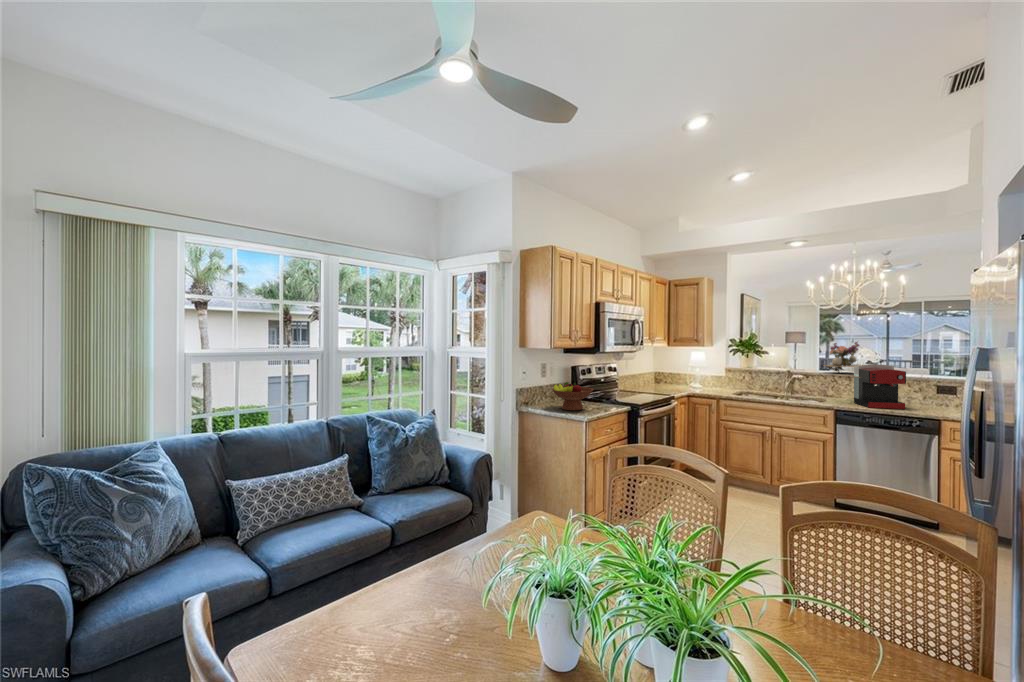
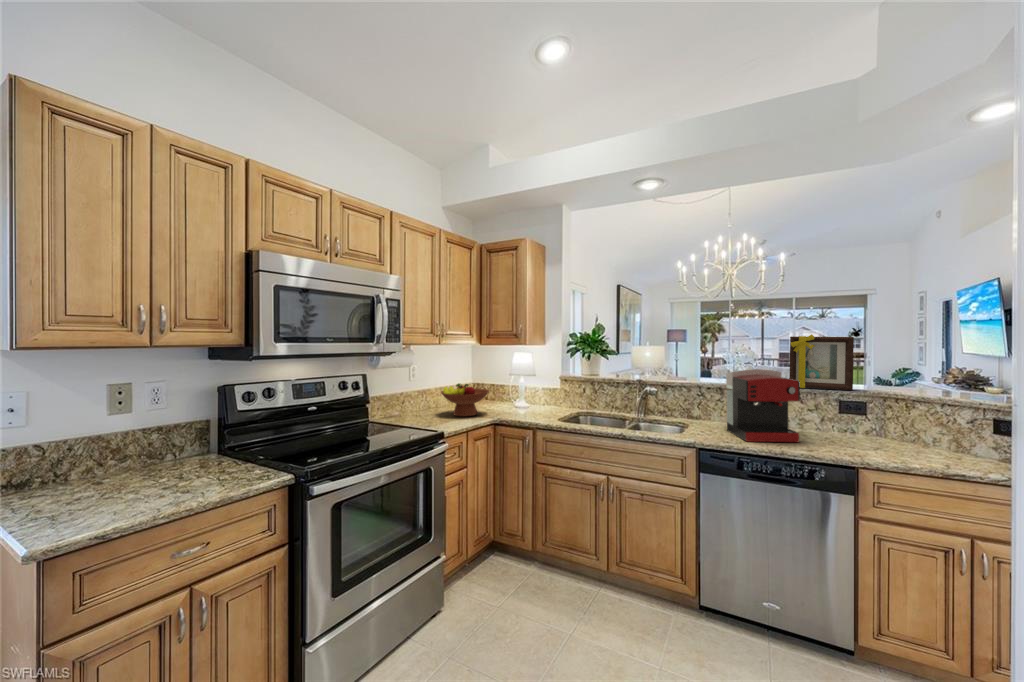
flower arrangement: present [823,341,861,372] -> none [685,334,750,383]
picture frame: none [900,343,947,379] -> present [789,334,854,390]
fruit bowl: present [552,382,594,411] -> present [441,383,489,416]

